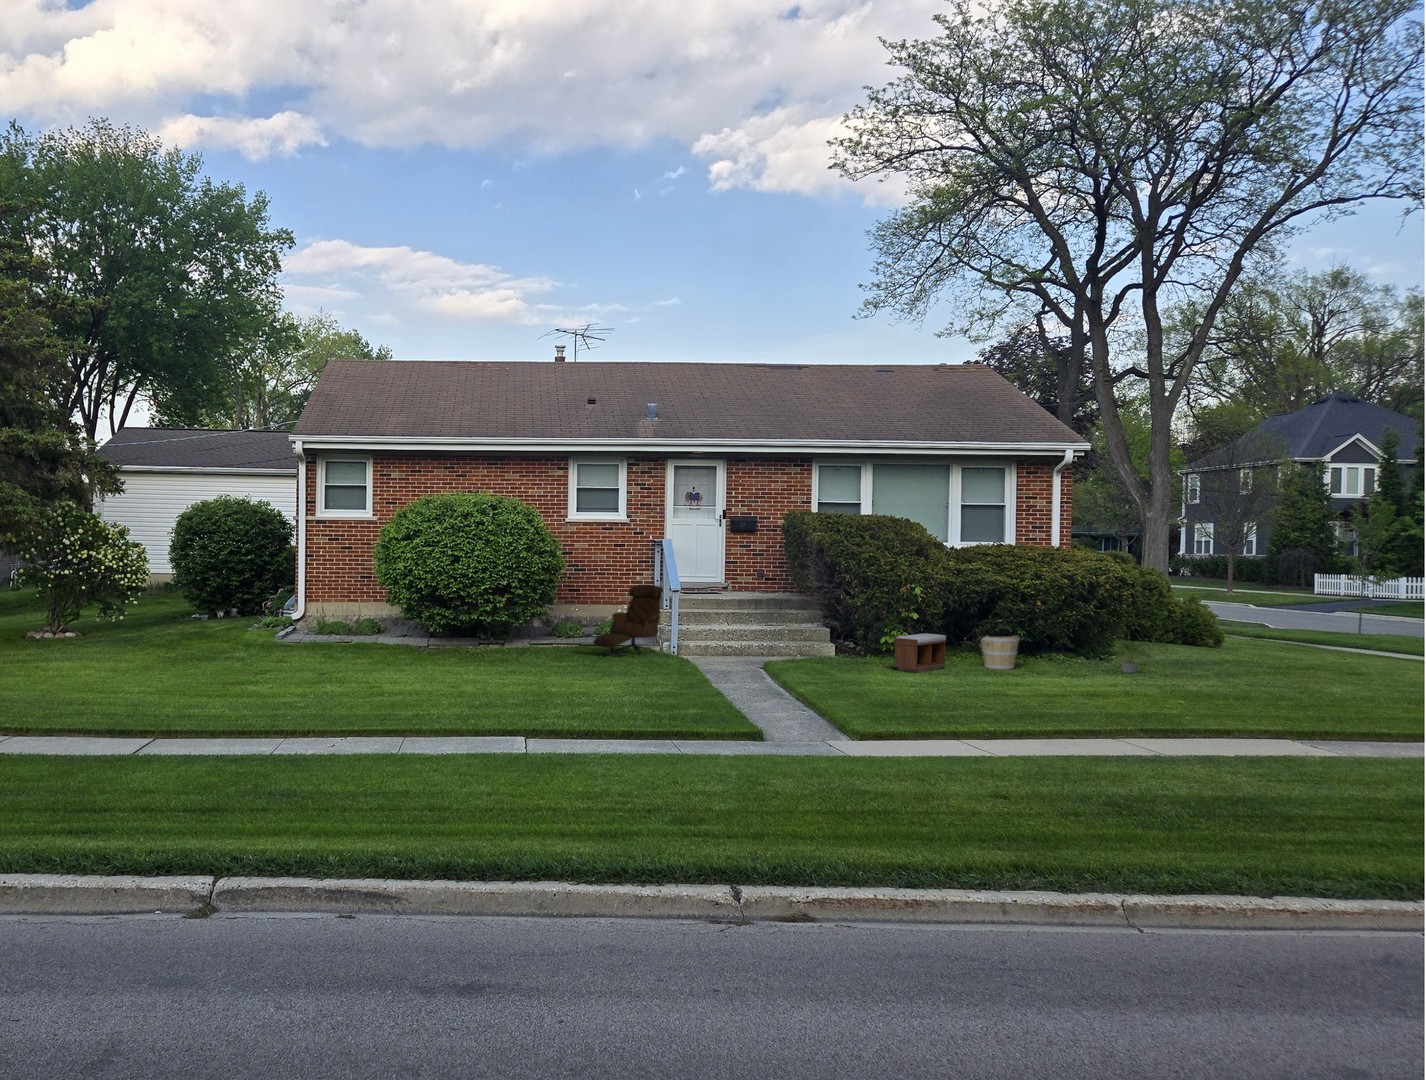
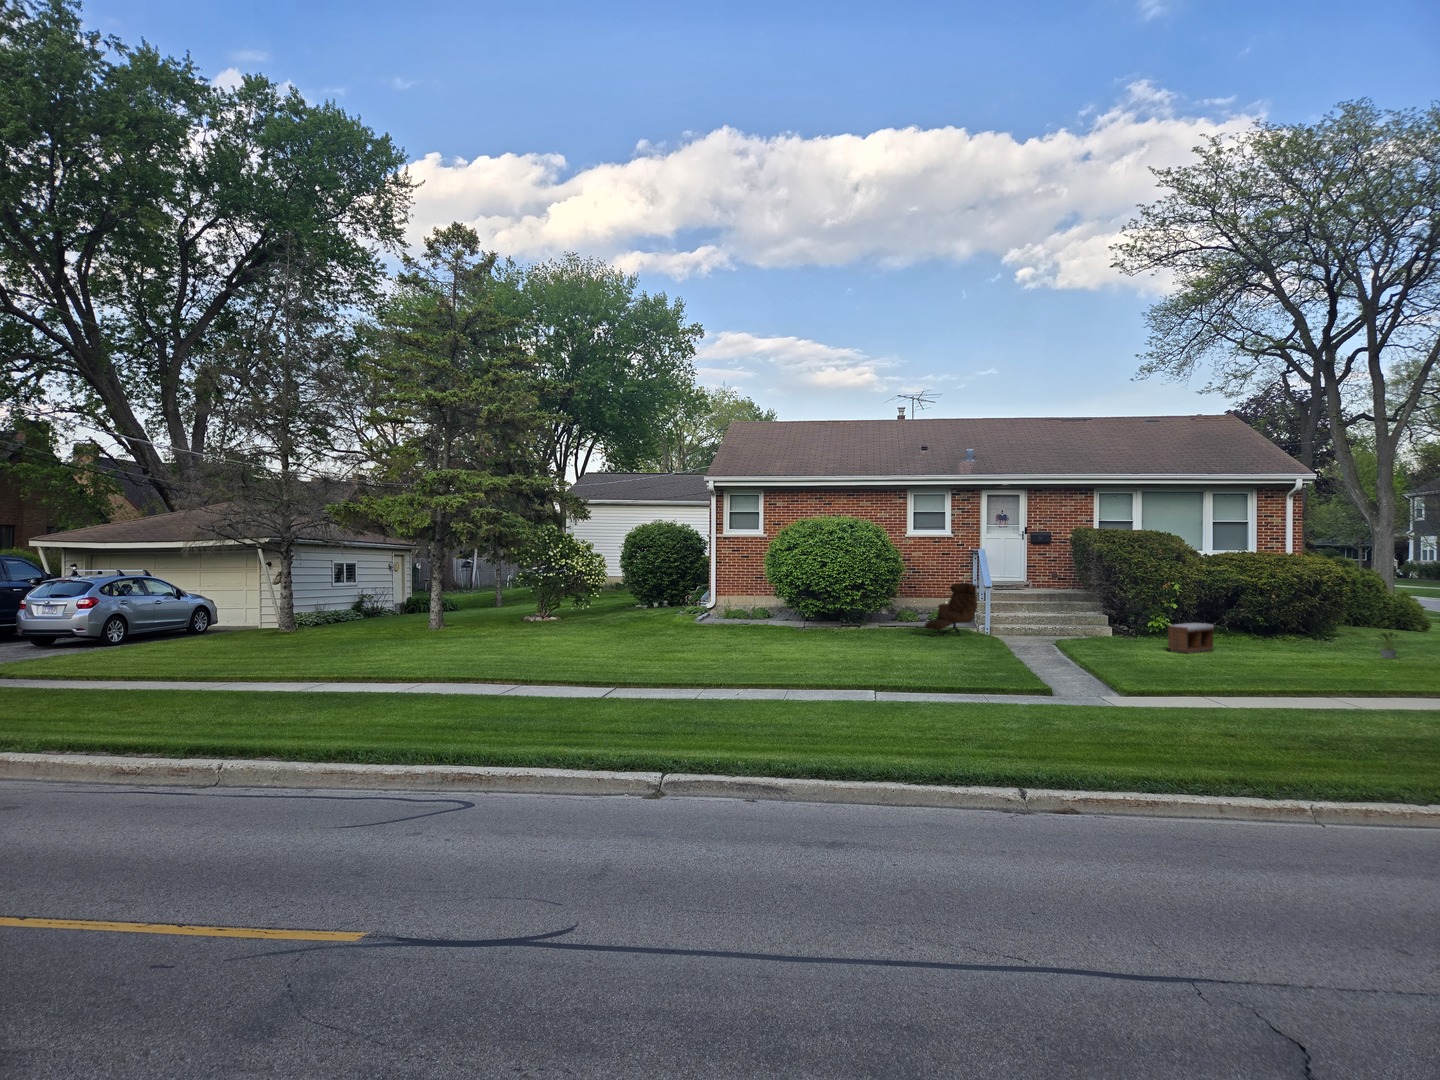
wooden bucket: present [981,636,1020,670] -> none [1245,623,1283,653]

